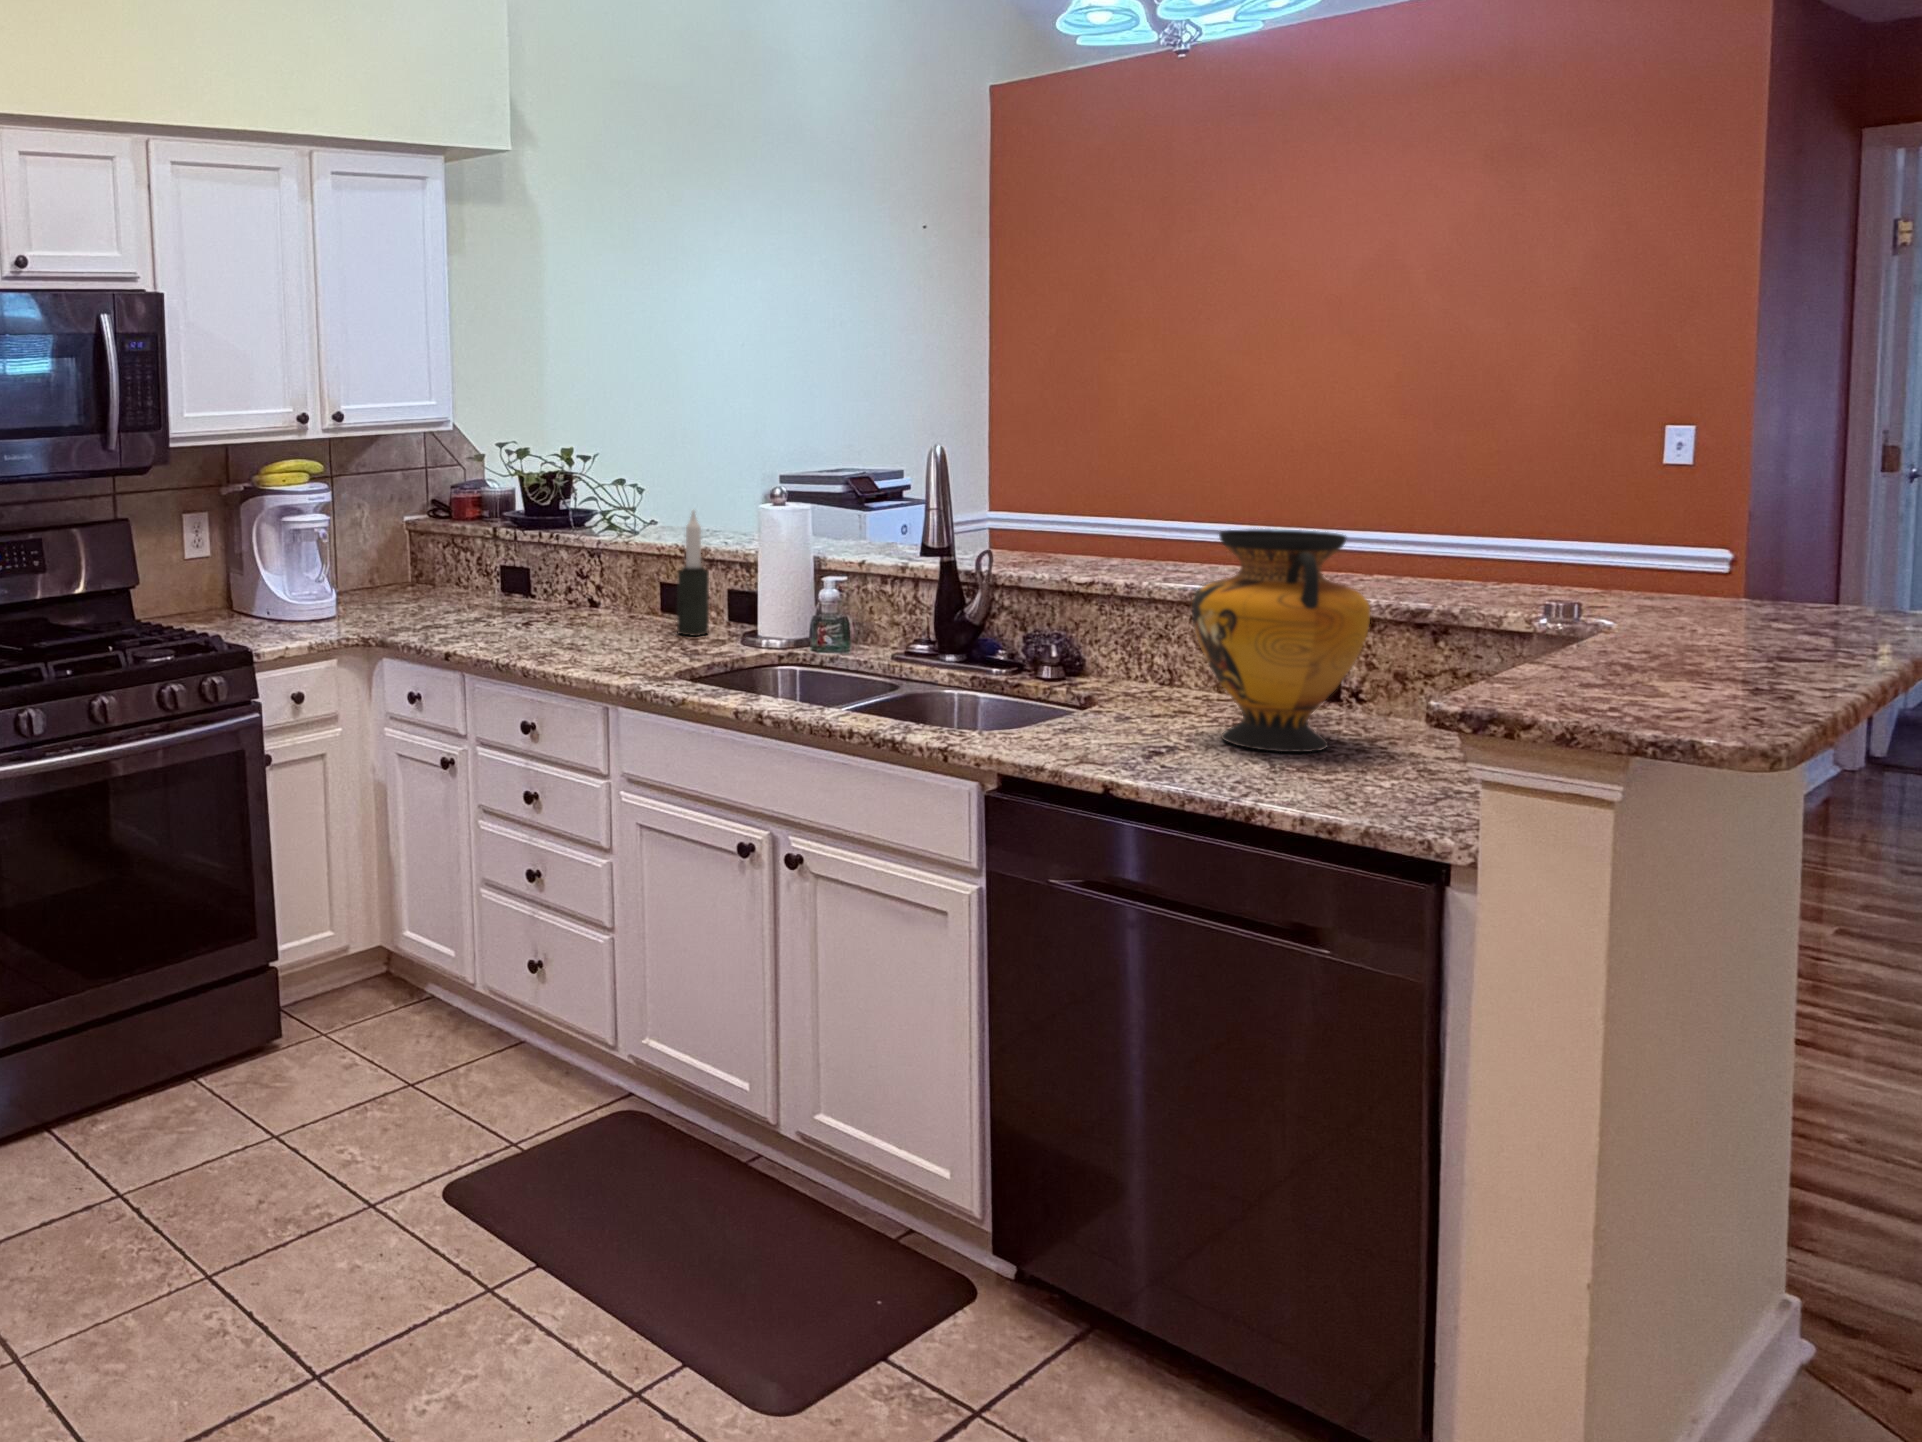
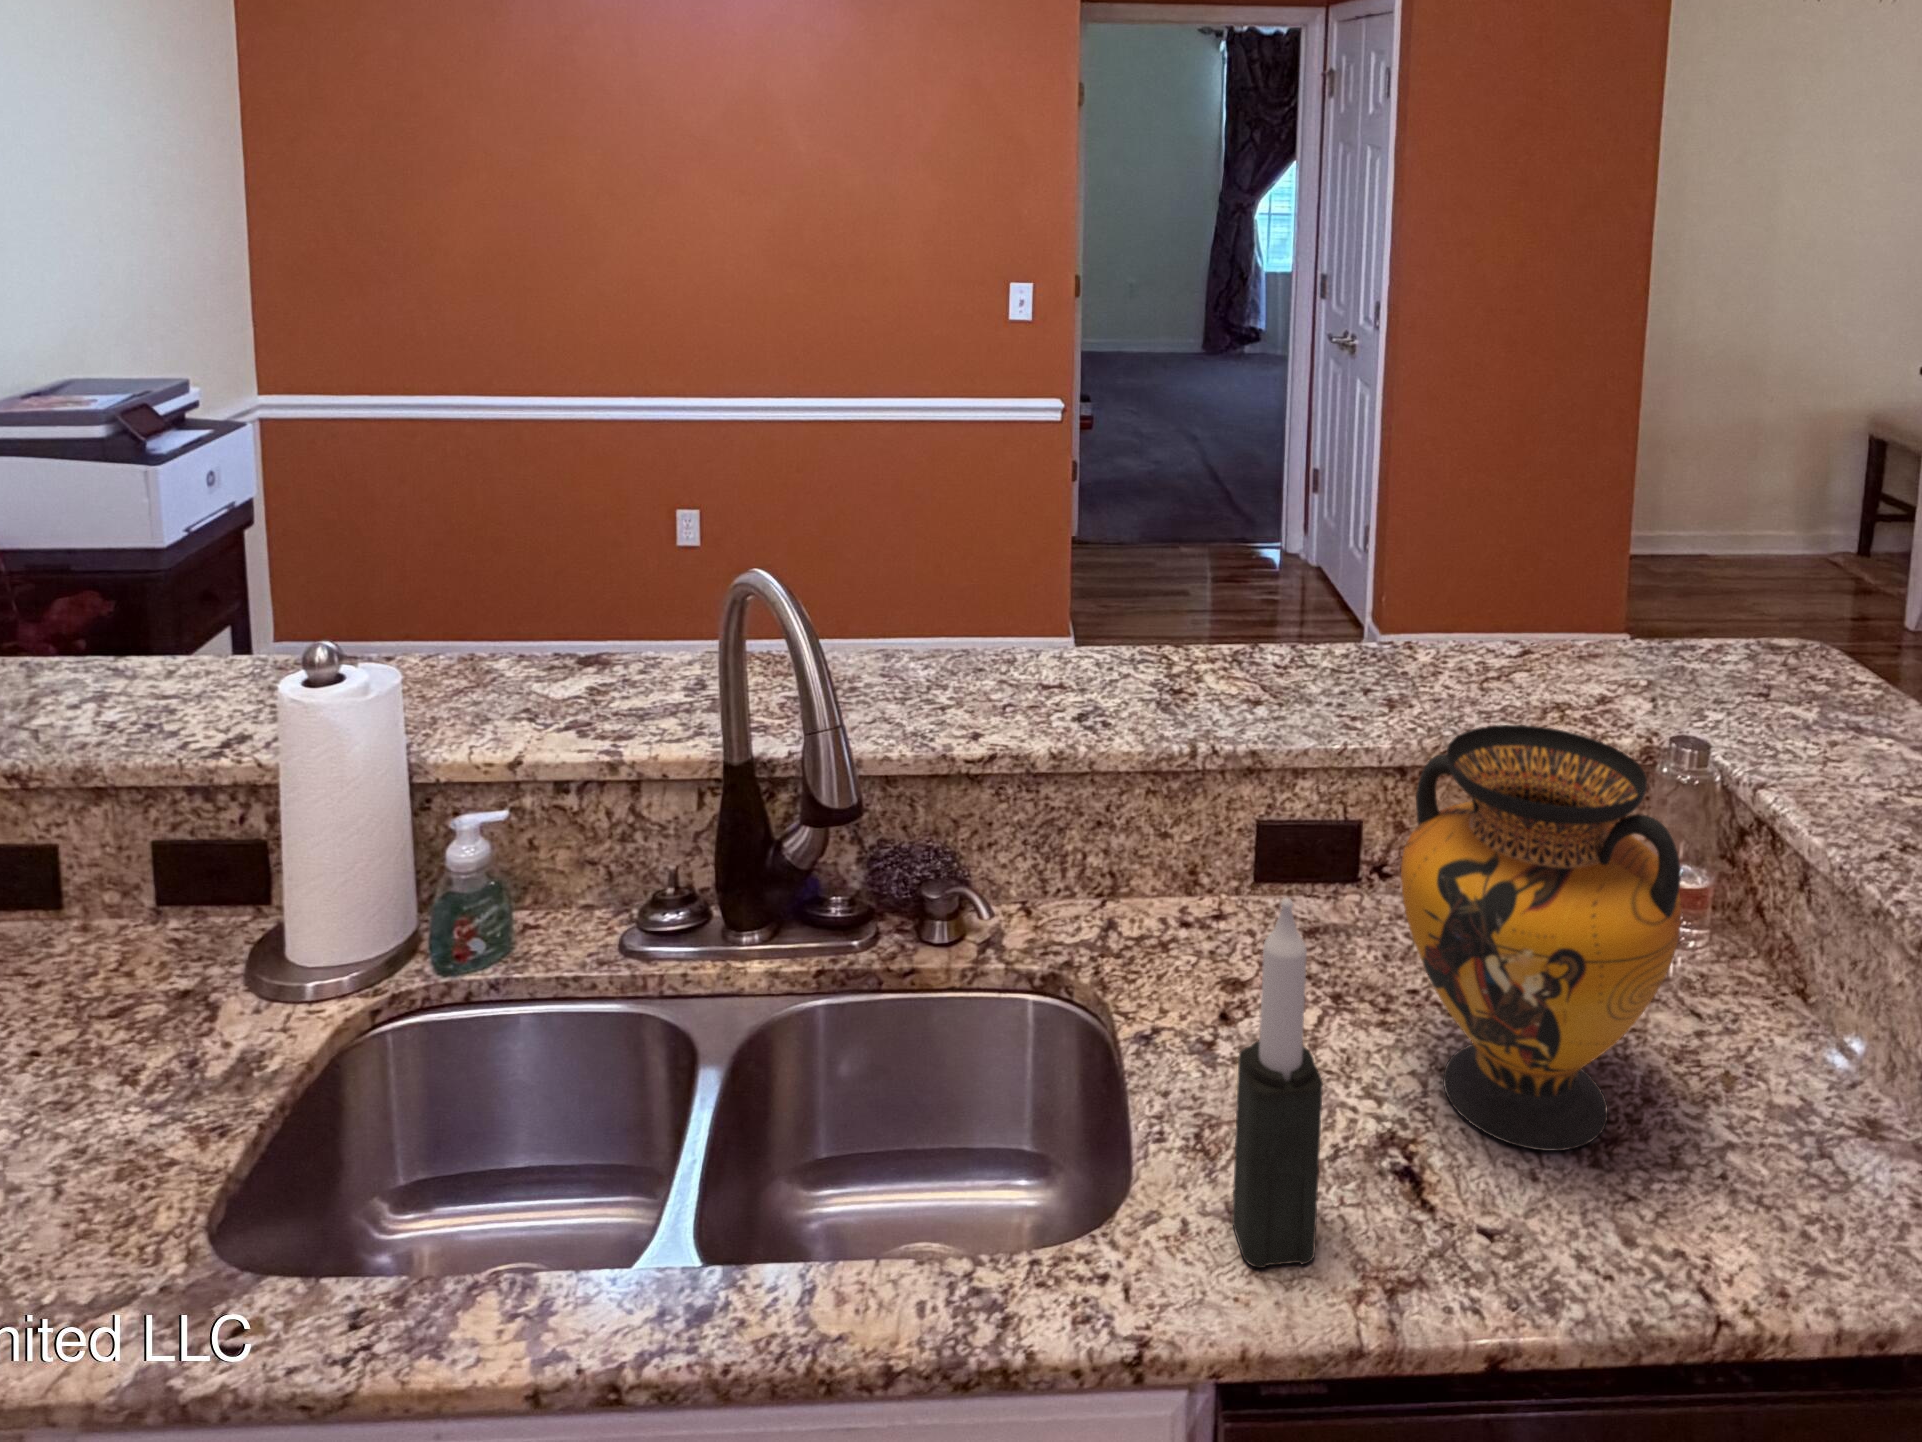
candle: present [677,511,709,636] -> present [1232,898,1323,1268]

